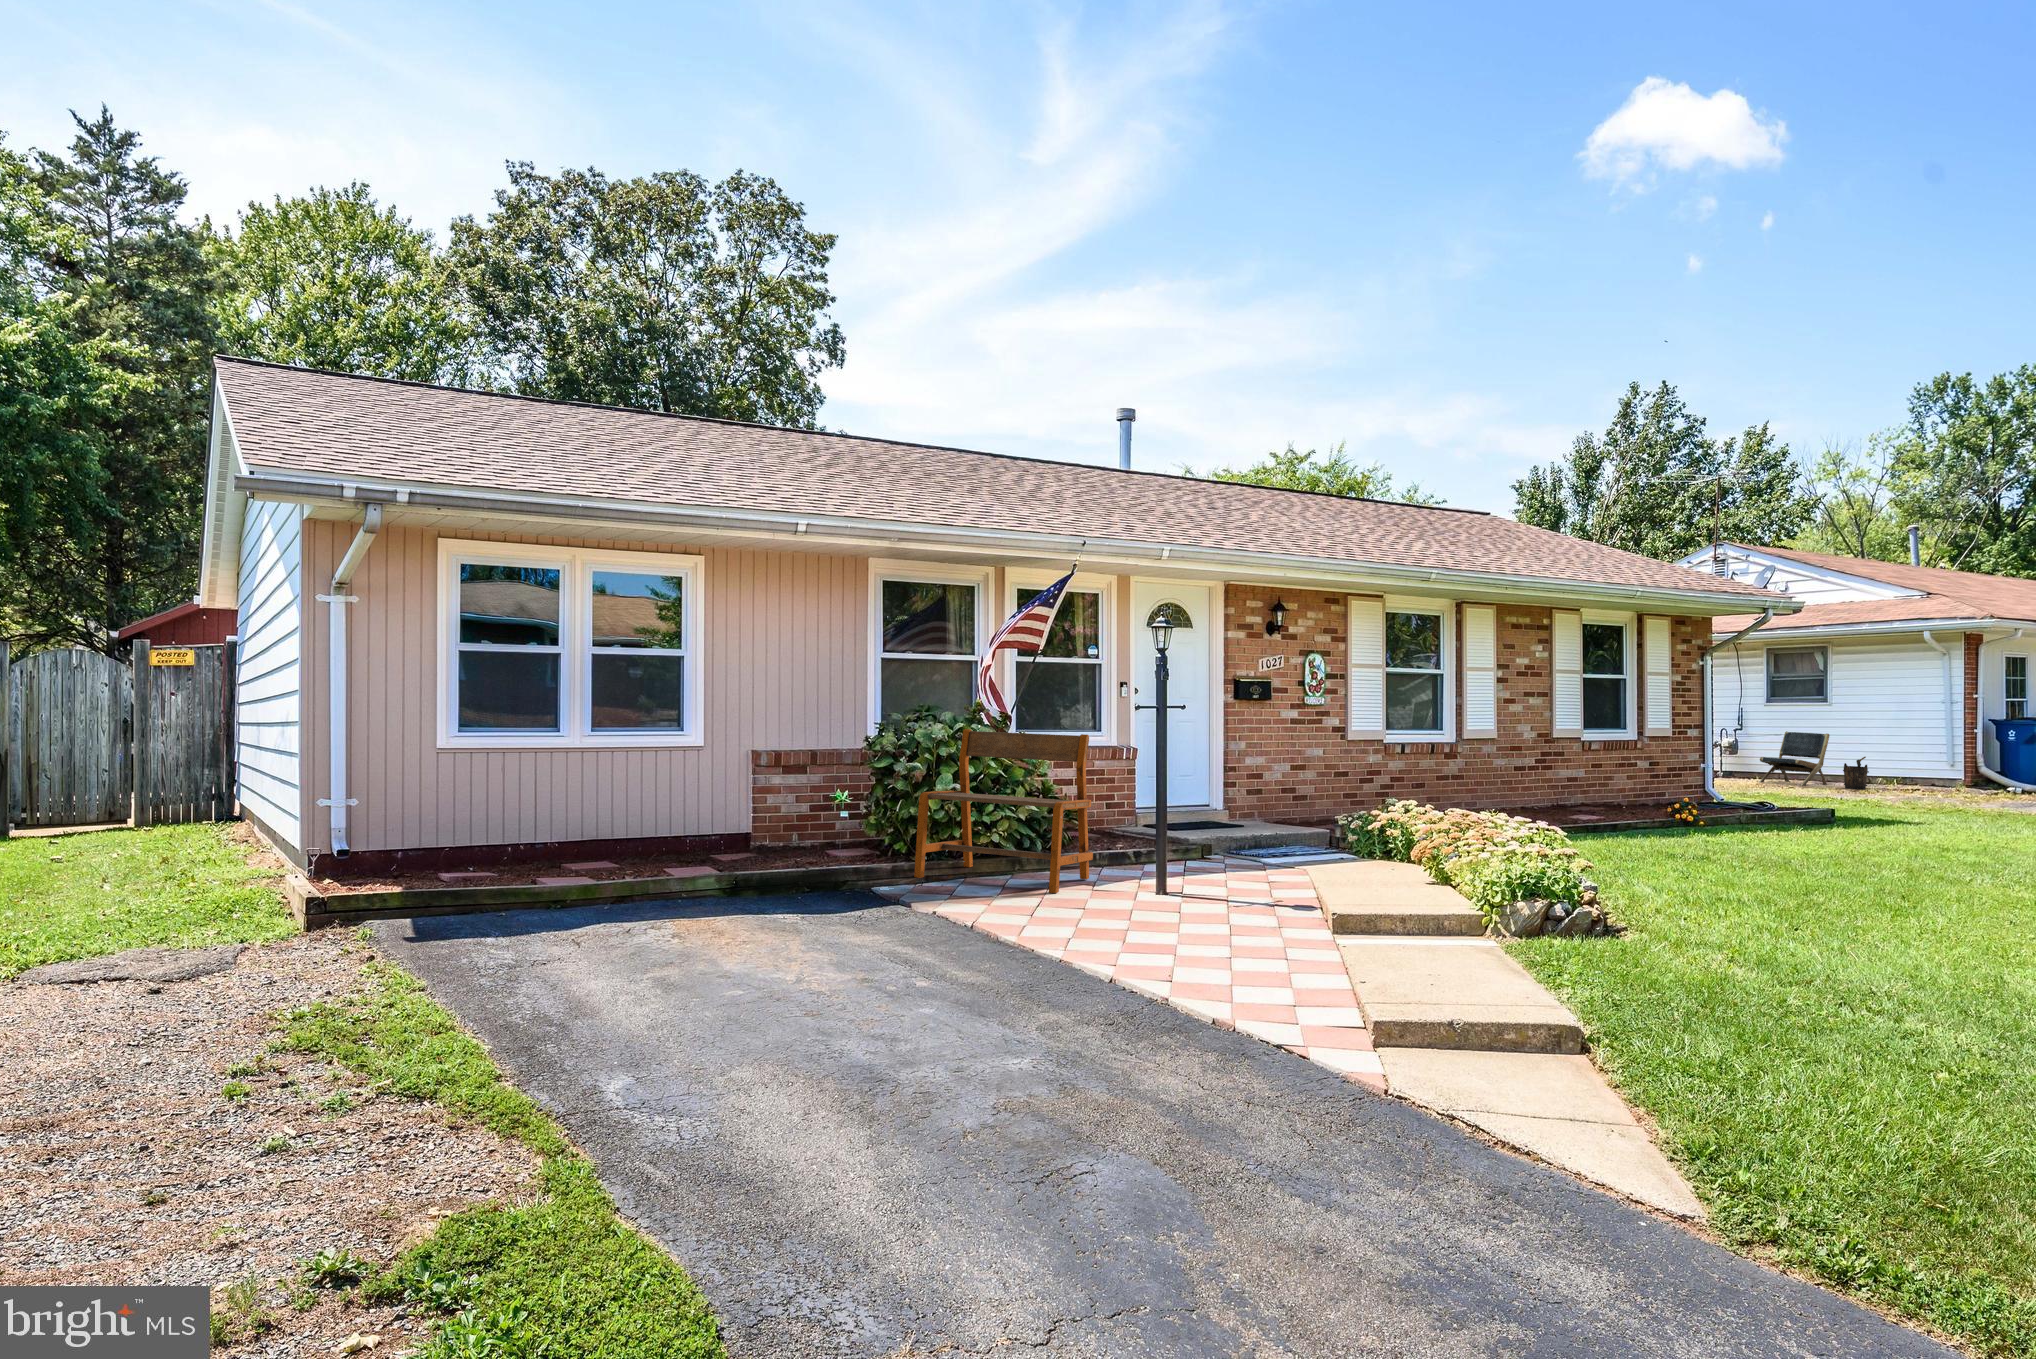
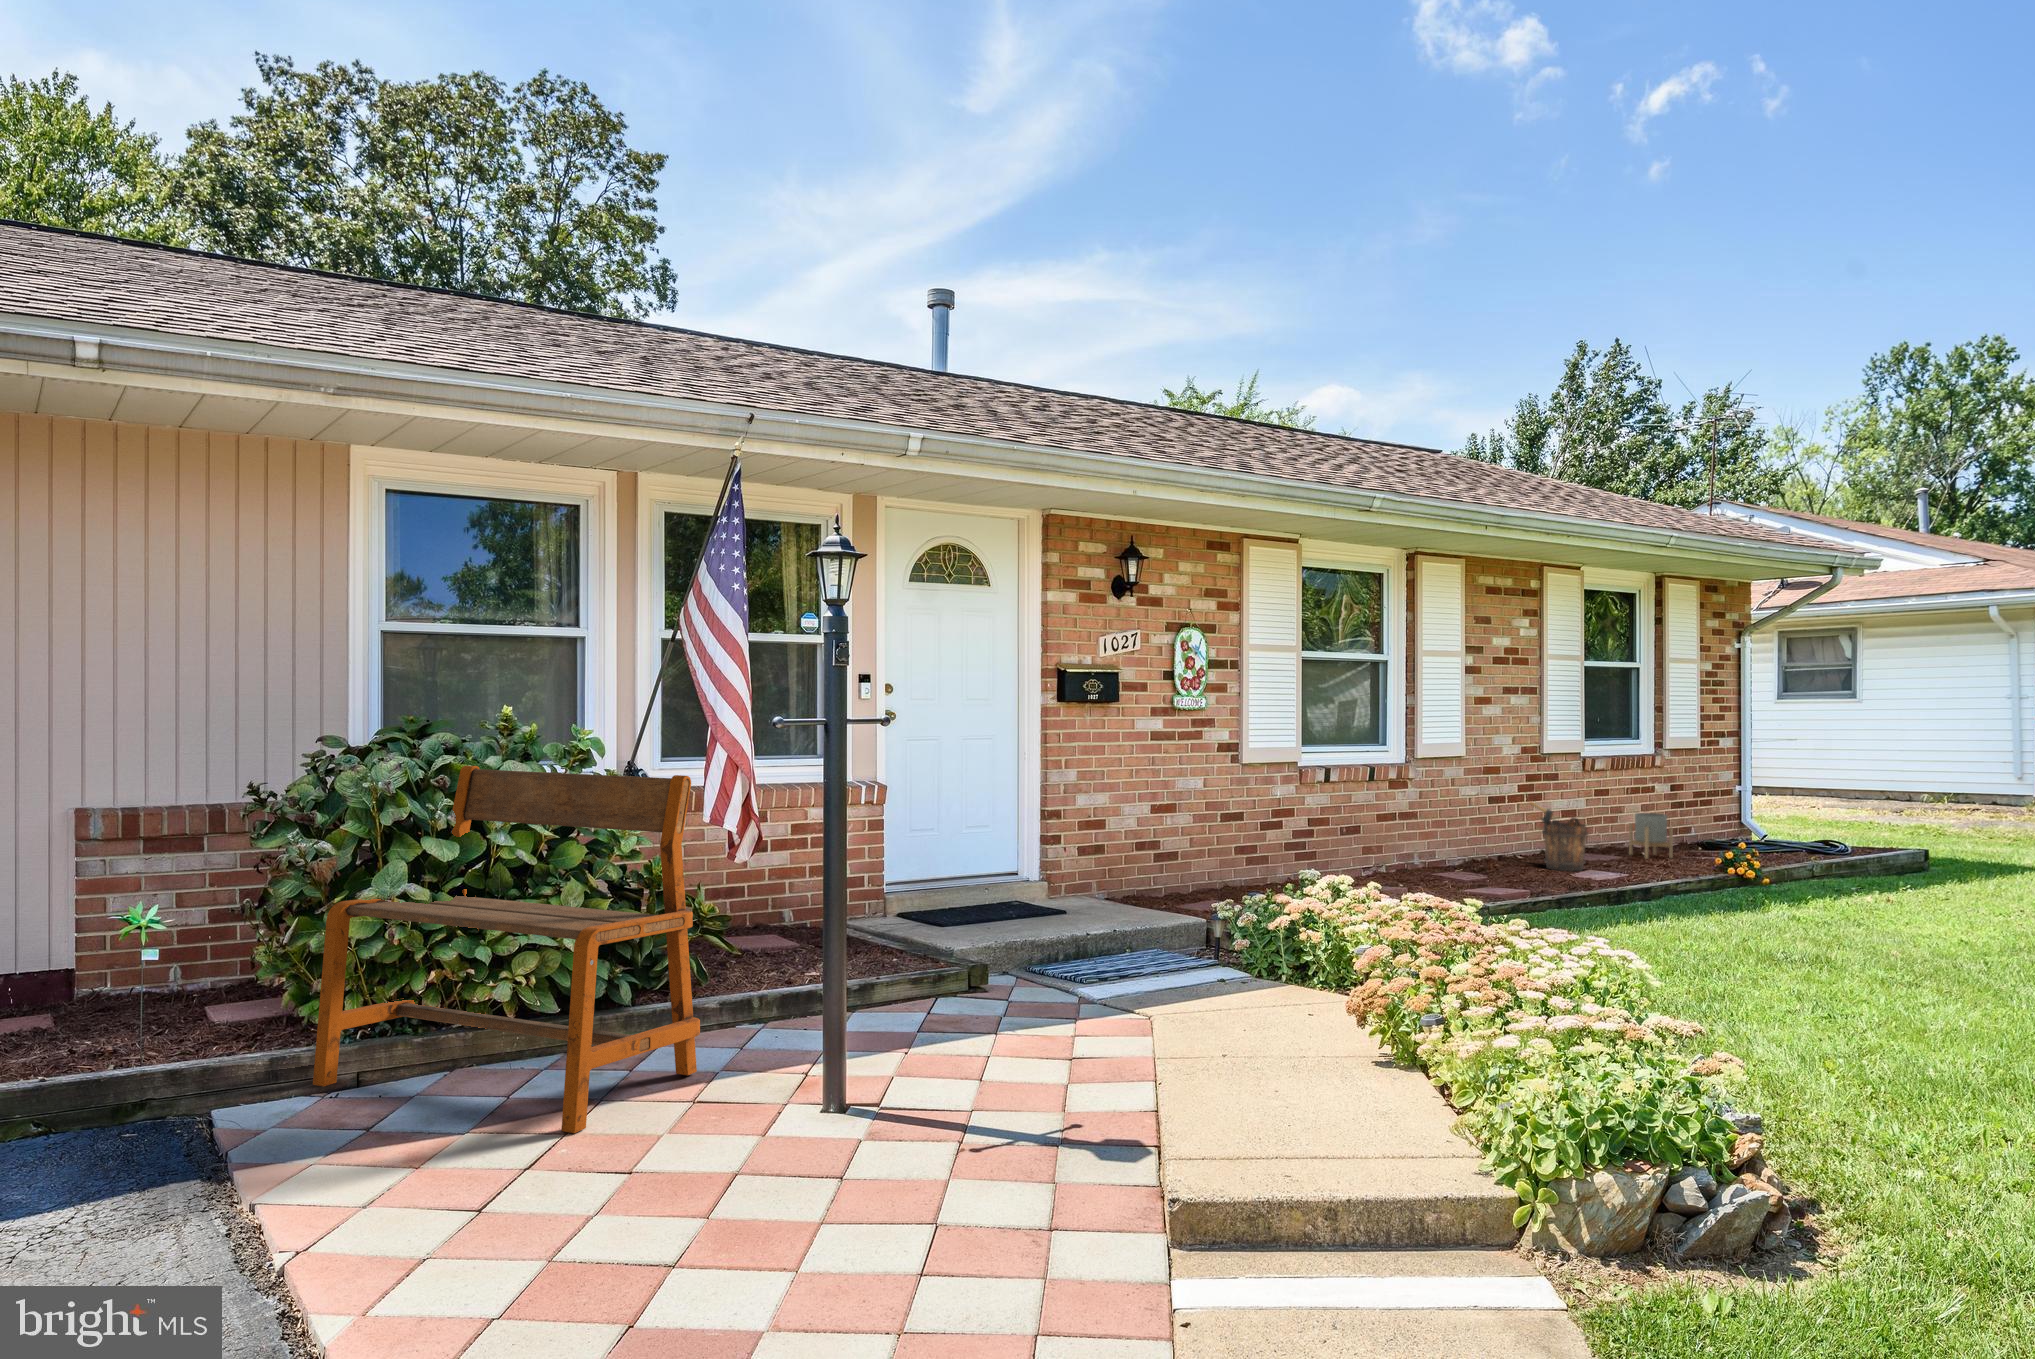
lounge chair: present [1759,731,1830,786] -> none [1776,737,1864,808]
bucket: present [1843,757,1869,790] -> present [1529,802,1588,871]
planter: none [1617,781,1648,812] -> present [1629,813,1673,859]

